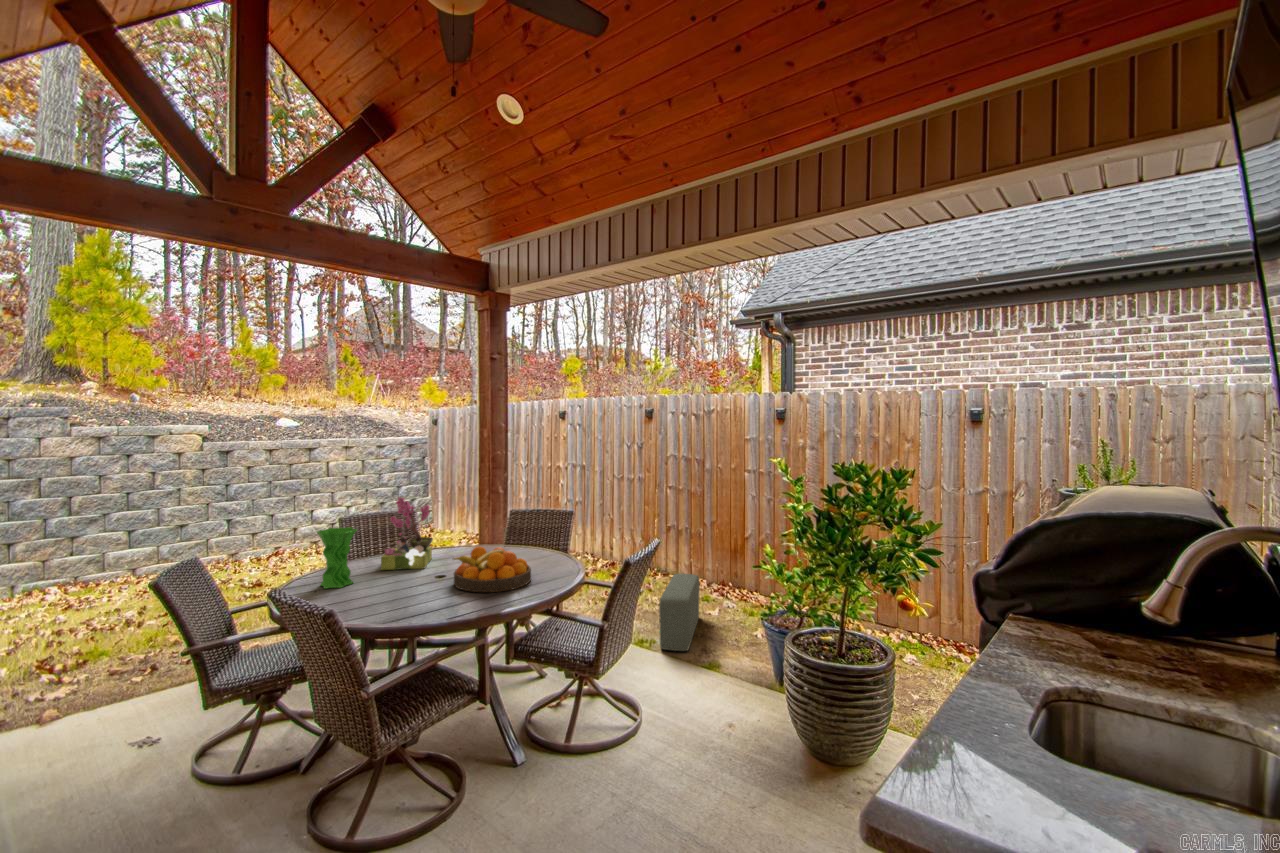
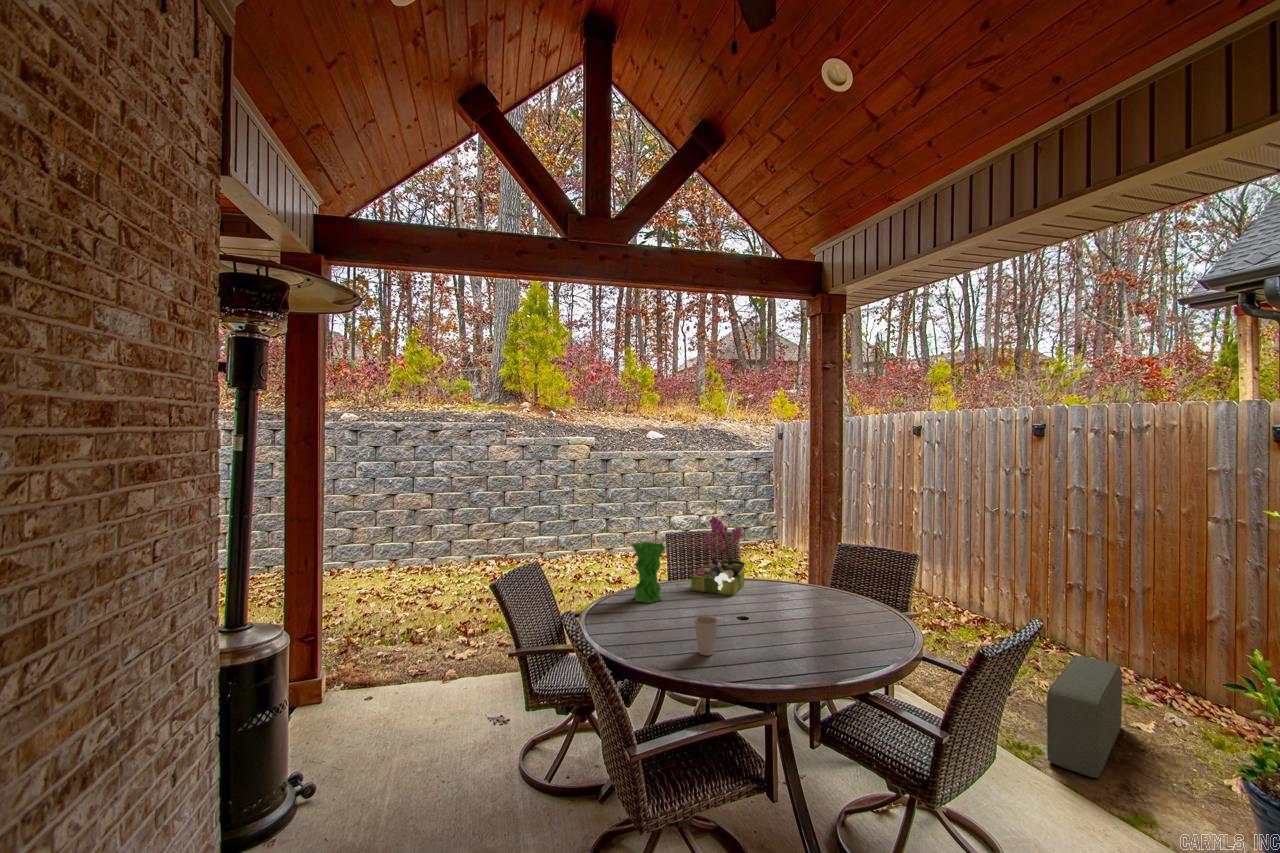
fruit bowl: present [453,546,531,592] -> none [754,583,846,644]
cup: none [407,578,429,616] -> present [695,614,718,655]

